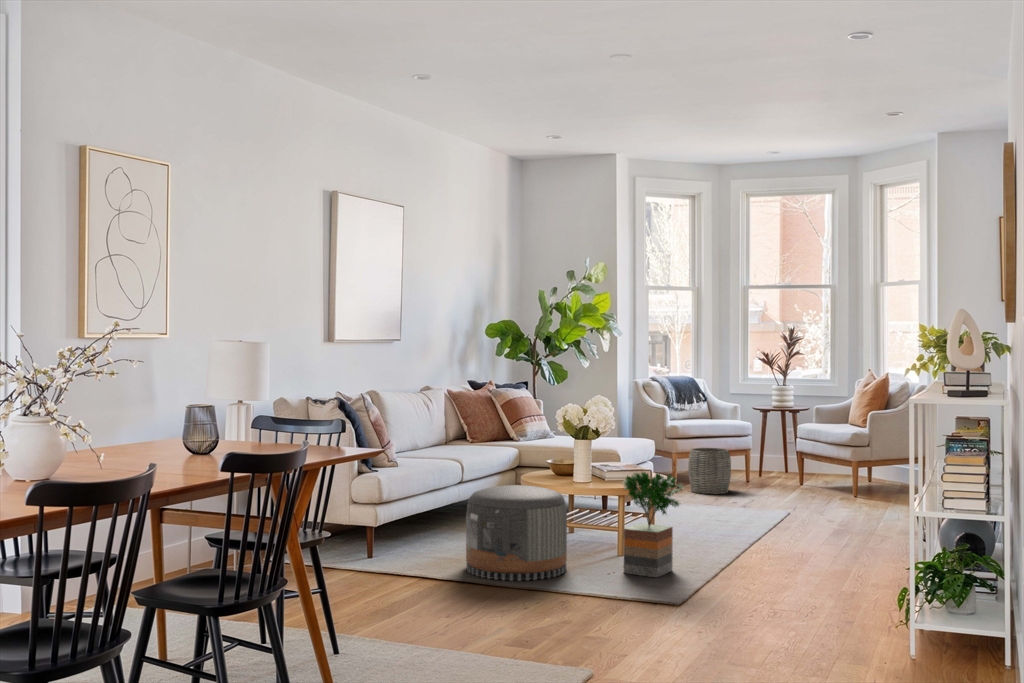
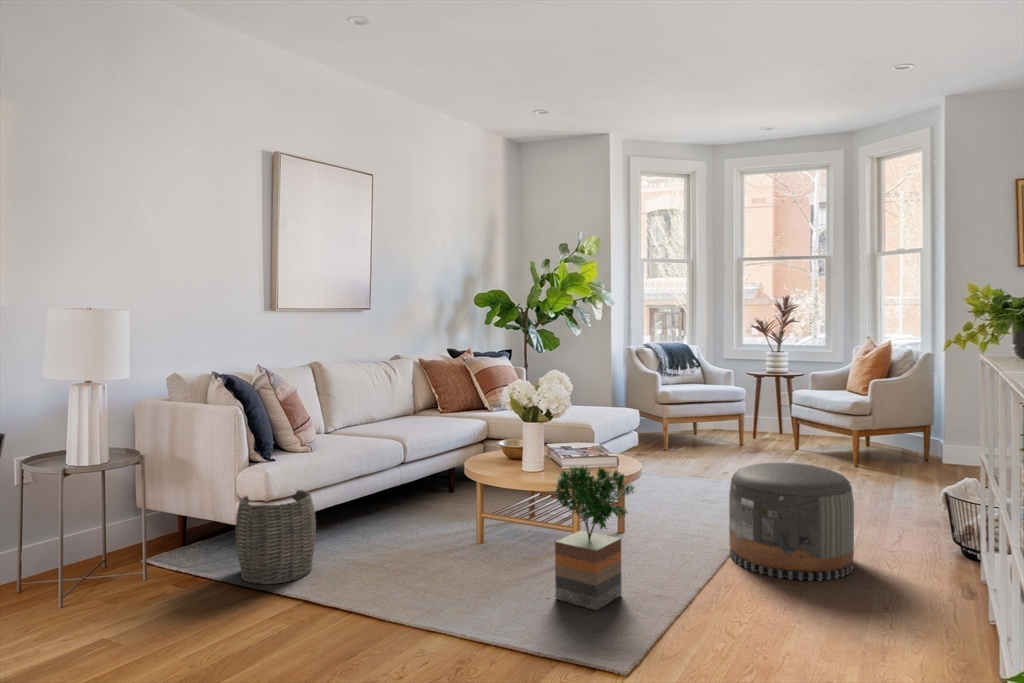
woven basket: present [688,448,731,494] -> present [236,490,316,584]
pouf: present [466,485,567,581] -> present [729,463,854,581]

